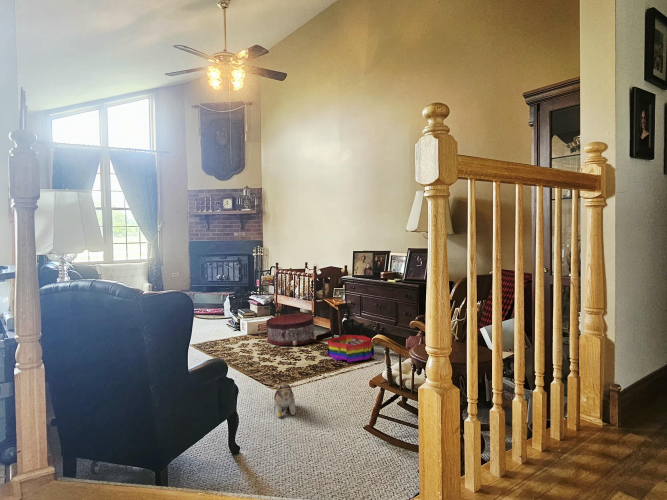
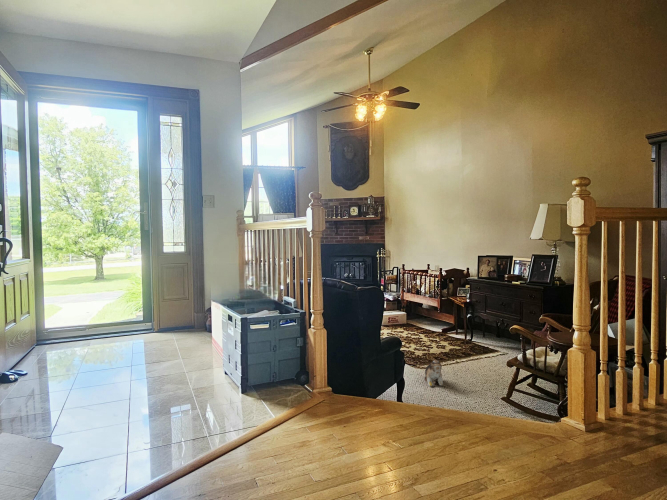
pouf: present [266,314,314,346] -> none [399,309,441,336]
storage bin: present [328,335,374,362] -> none [456,330,499,352]

